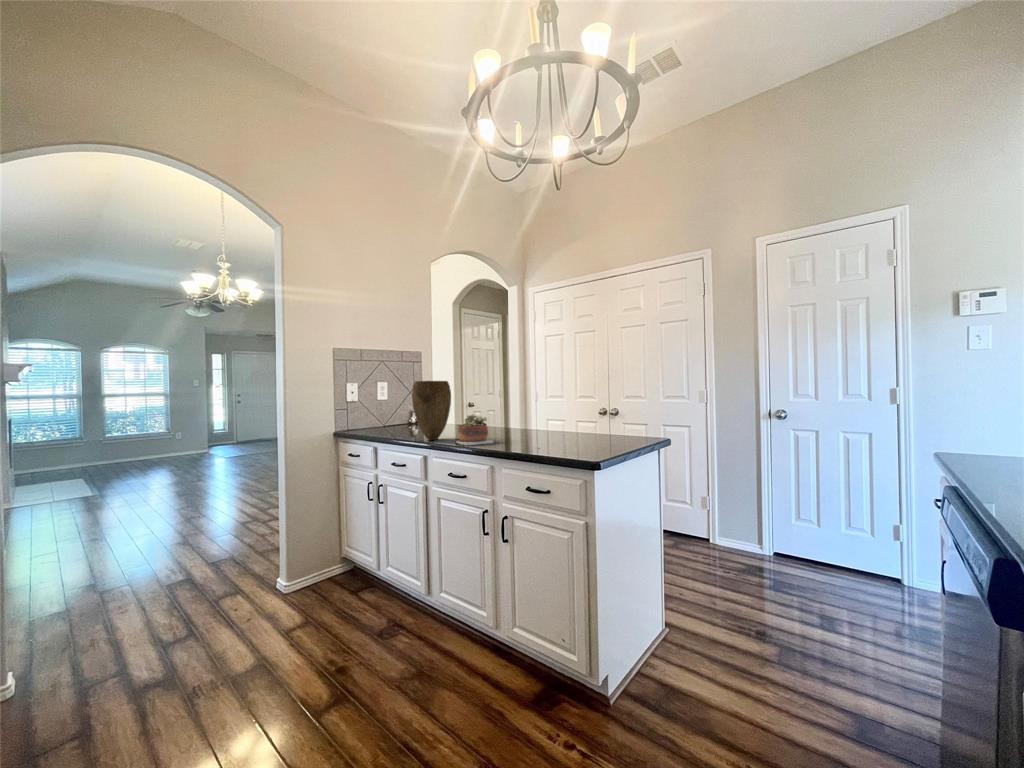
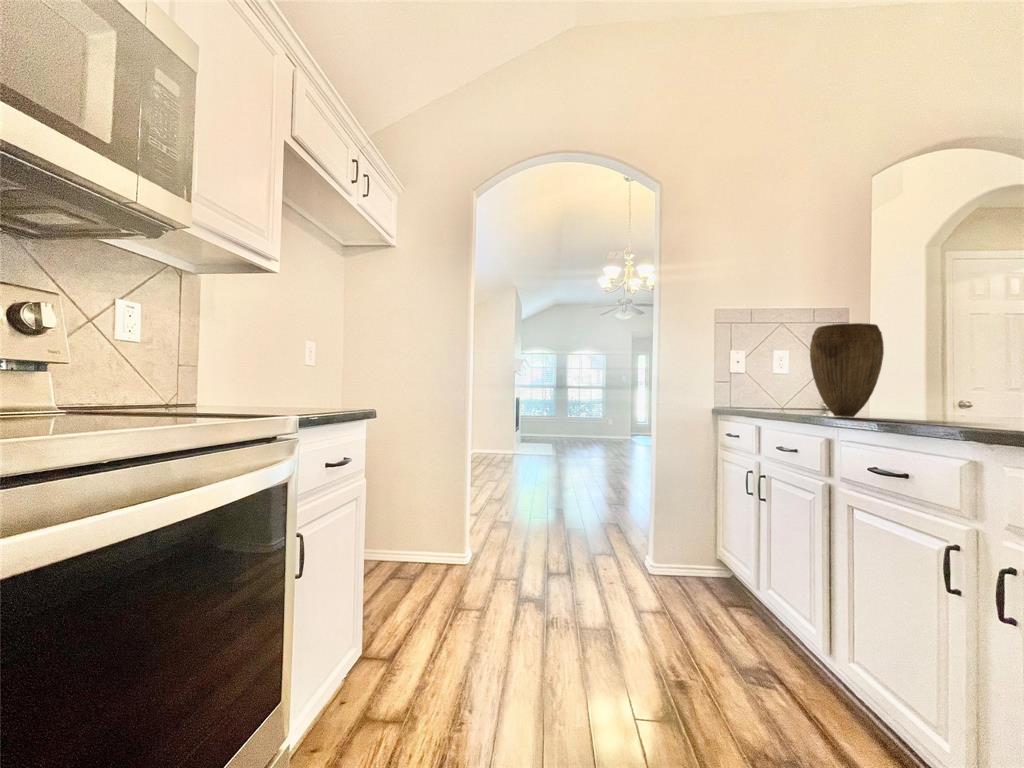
succulent plant: present [456,414,493,445] -> none [881,374,970,425]

